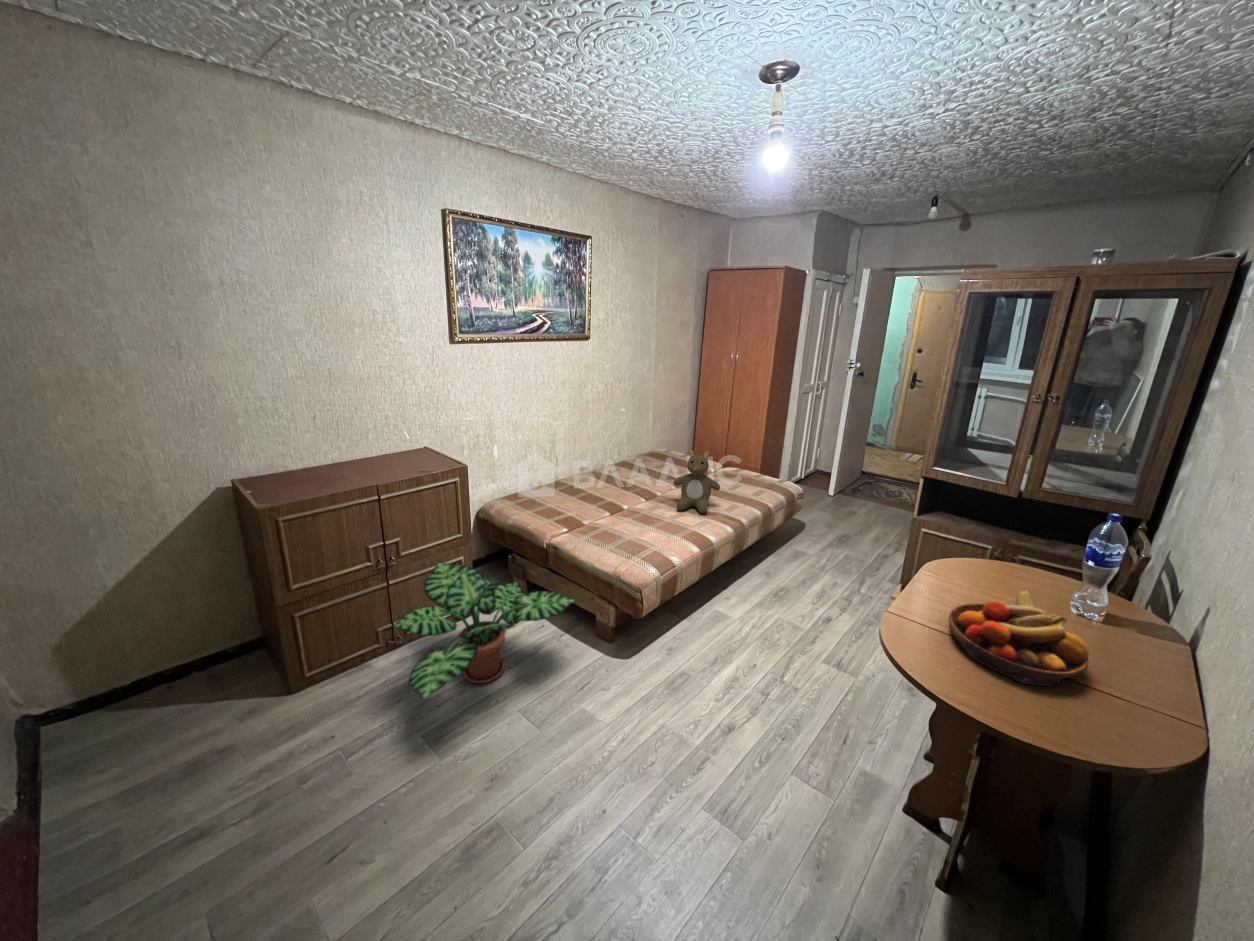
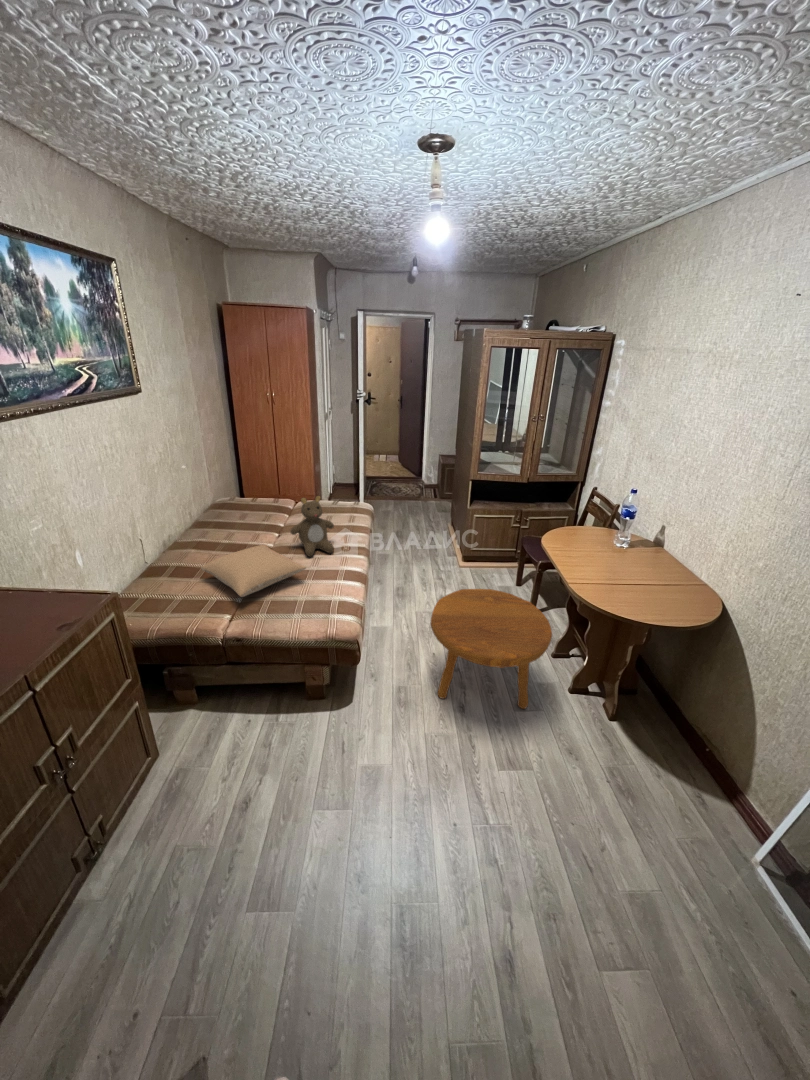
pillow: none [579,482,654,518] -> present [202,545,306,597]
potted plant: present [393,563,575,699] -> none [124,680,315,872]
footstool: none [711,587,881,780] -> present [430,589,552,709]
fruit bowl: present [949,591,1089,686] -> none [596,545,666,597]

